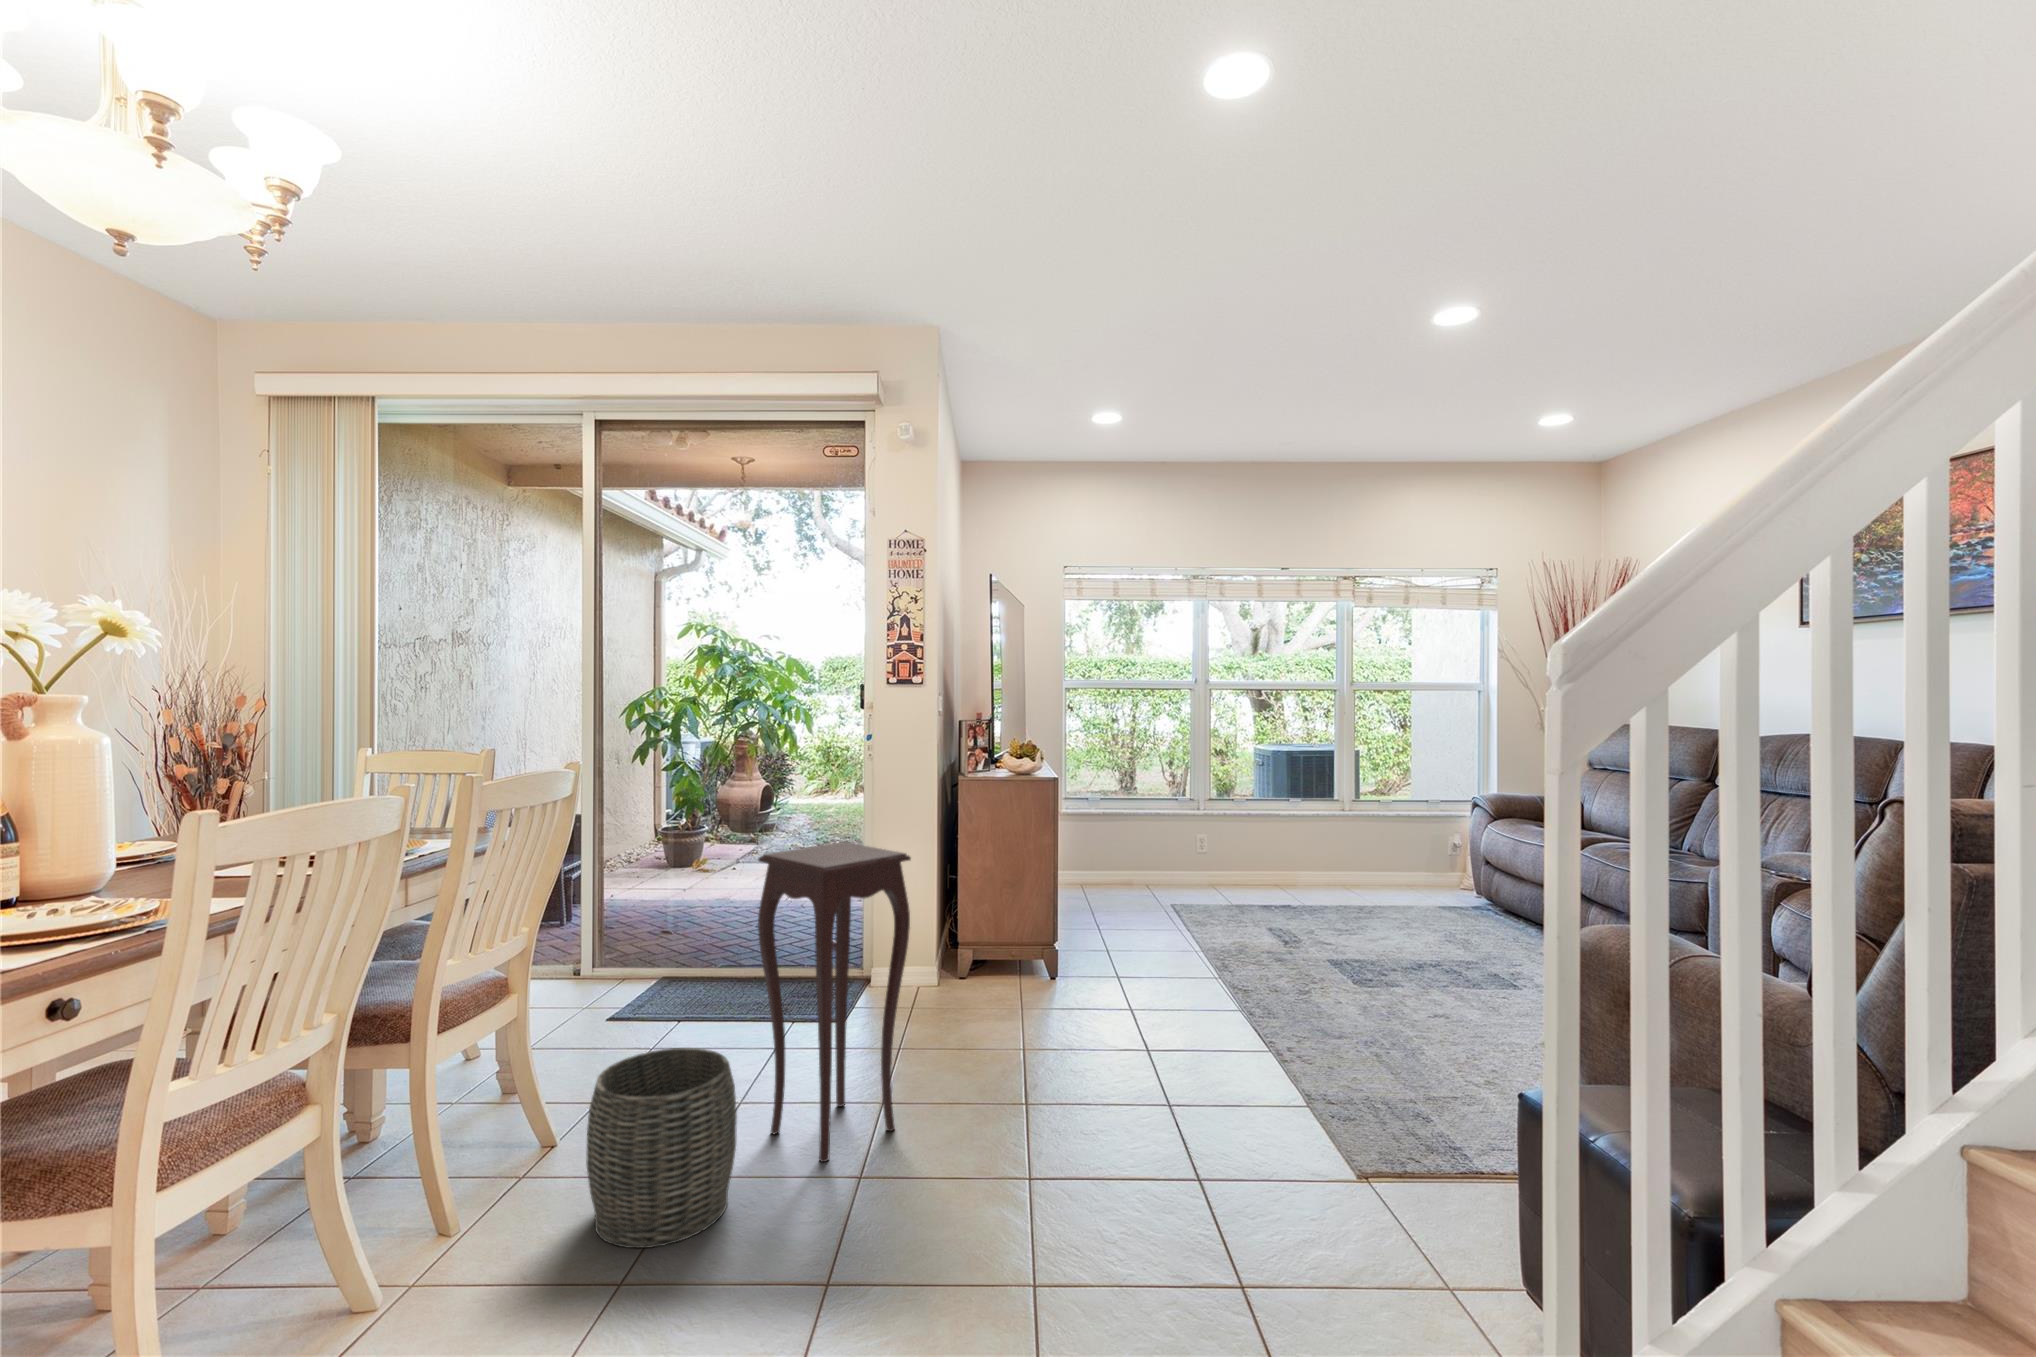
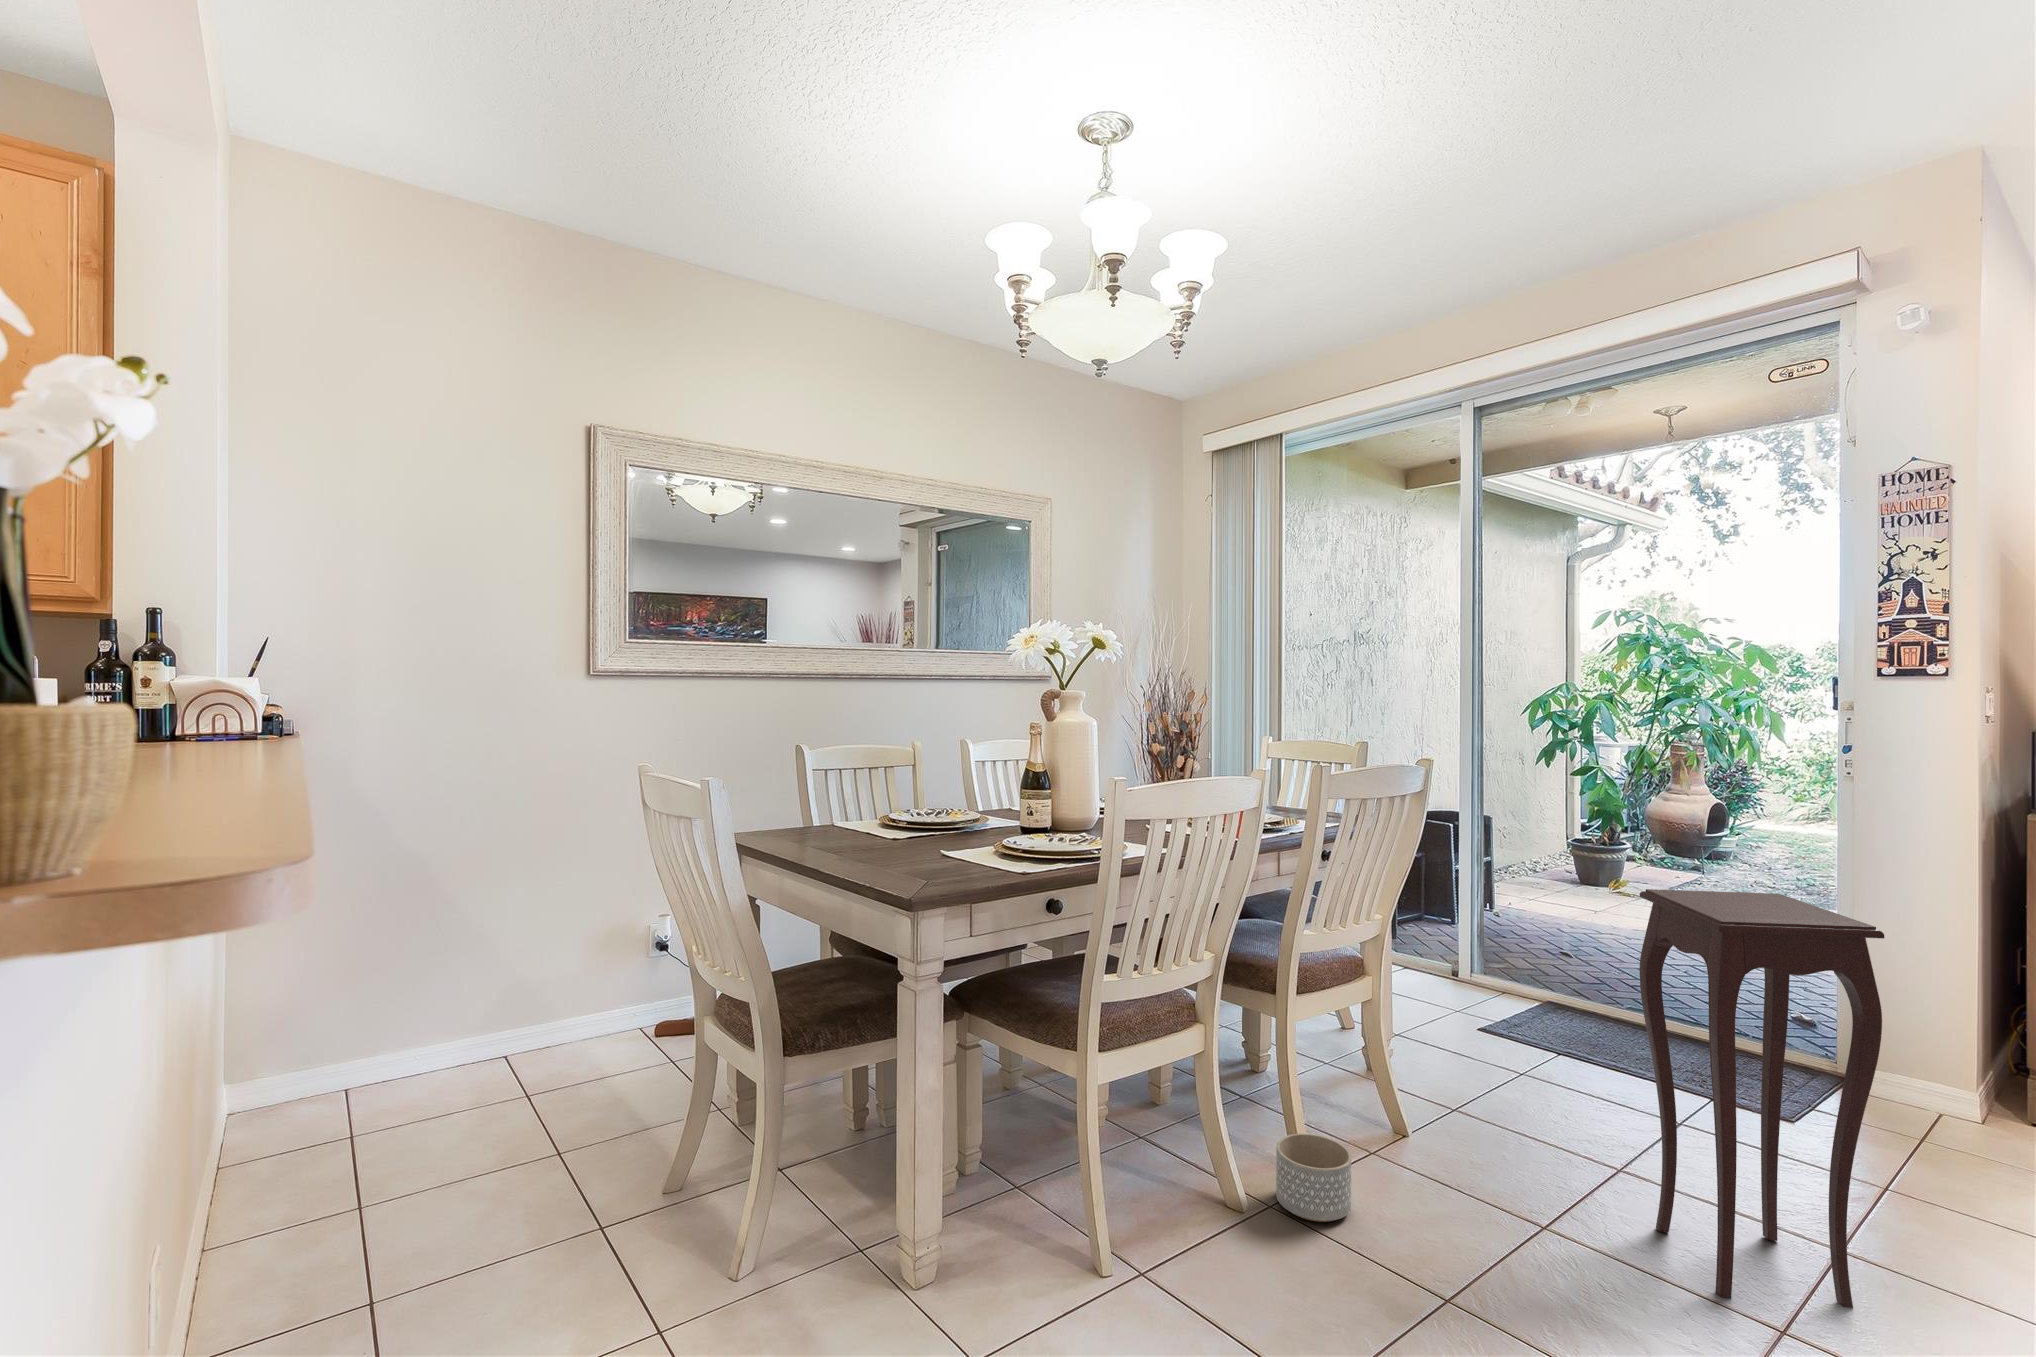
woven basket: present [586,1048,737,1248] -> none [1421,1075,1590,1296]
planter: none [420,1180,513,1281] -> present [1276,1134,1351,1222]

